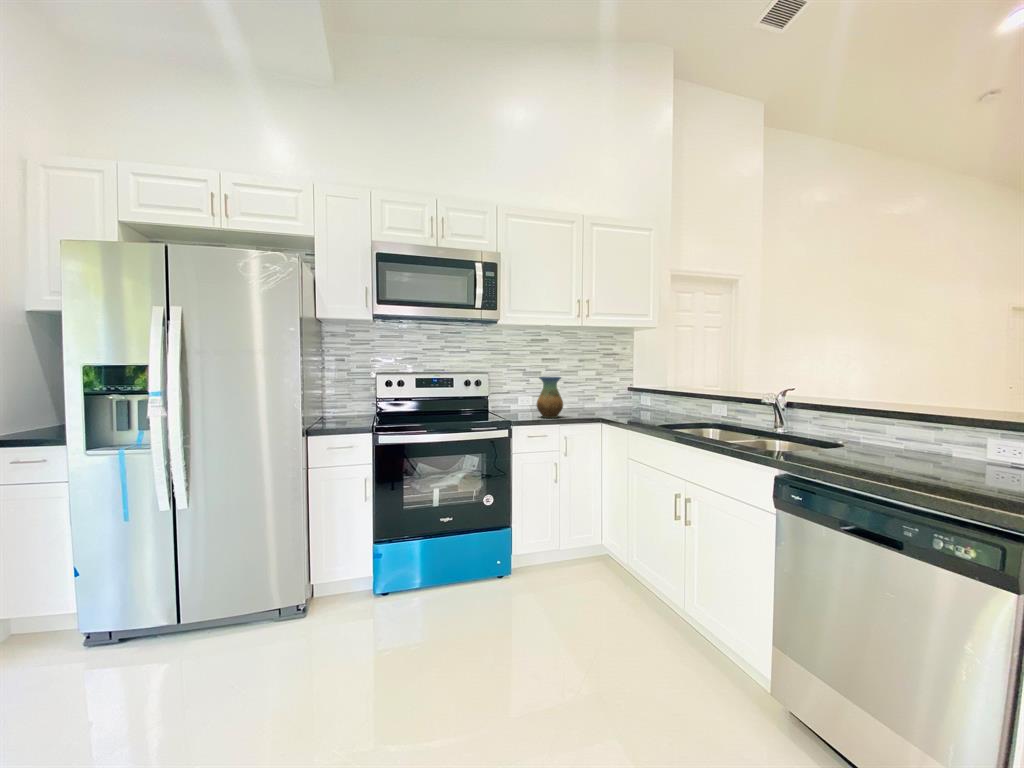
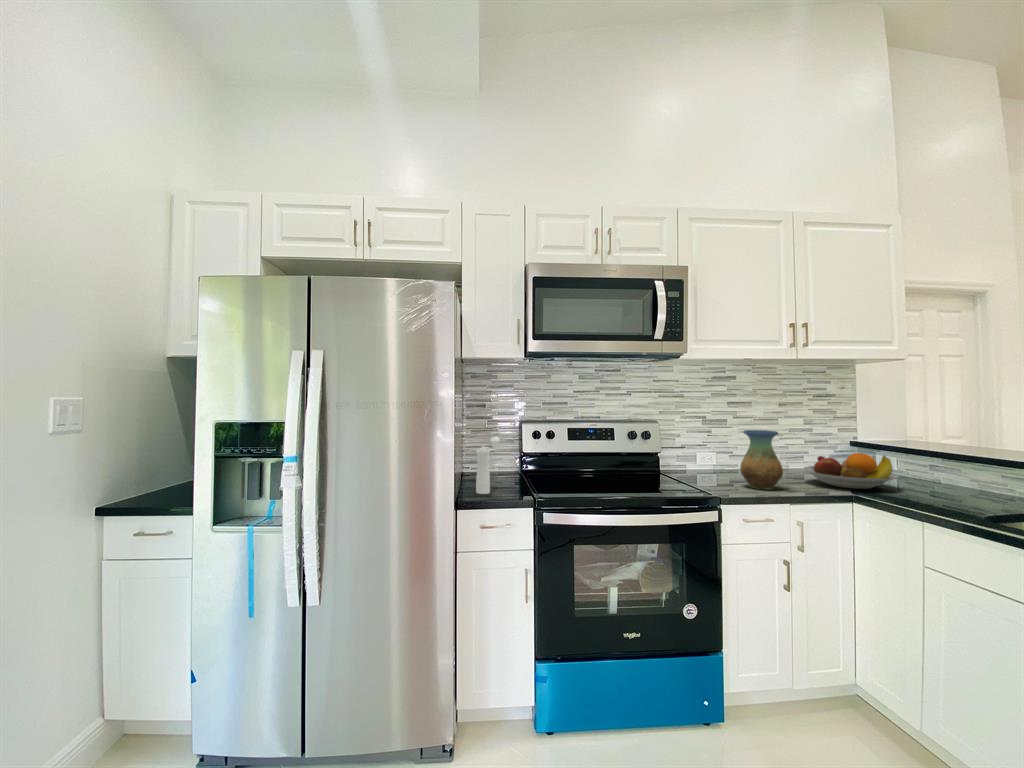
pepper mill: none [328,382,351,425] -> present [476,437,500,494]
fruit bowl: none [583,392,638,416] -> present [803,453,899,489]

